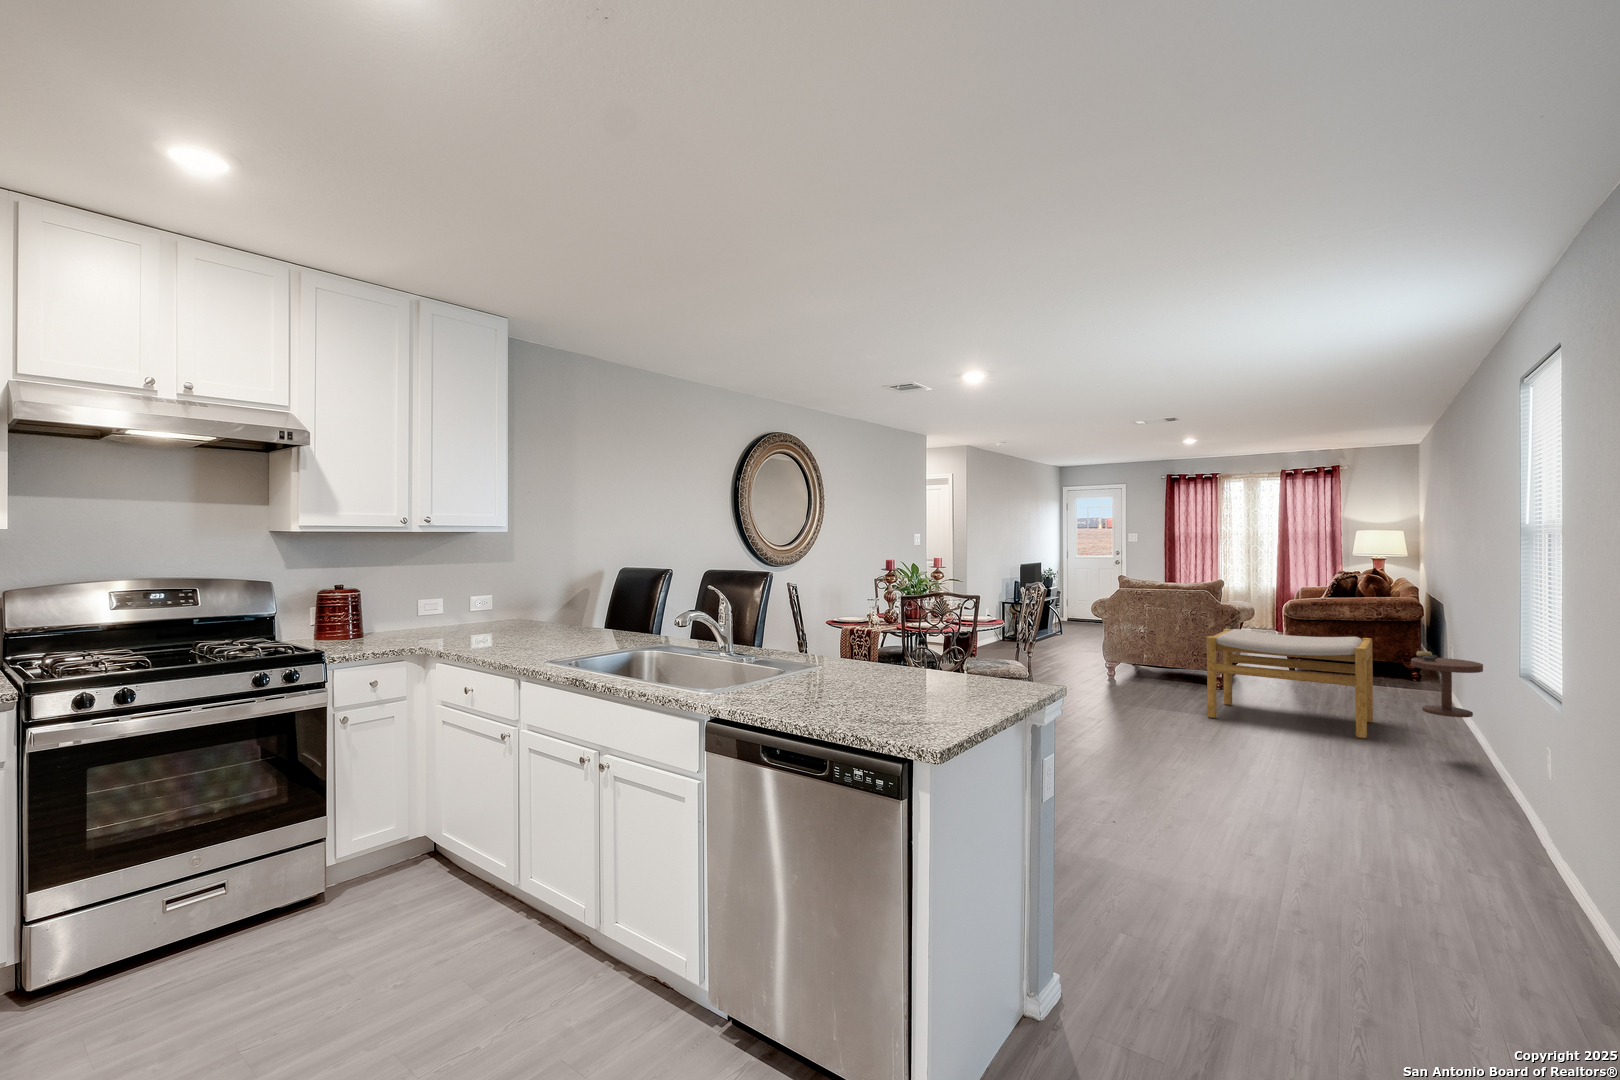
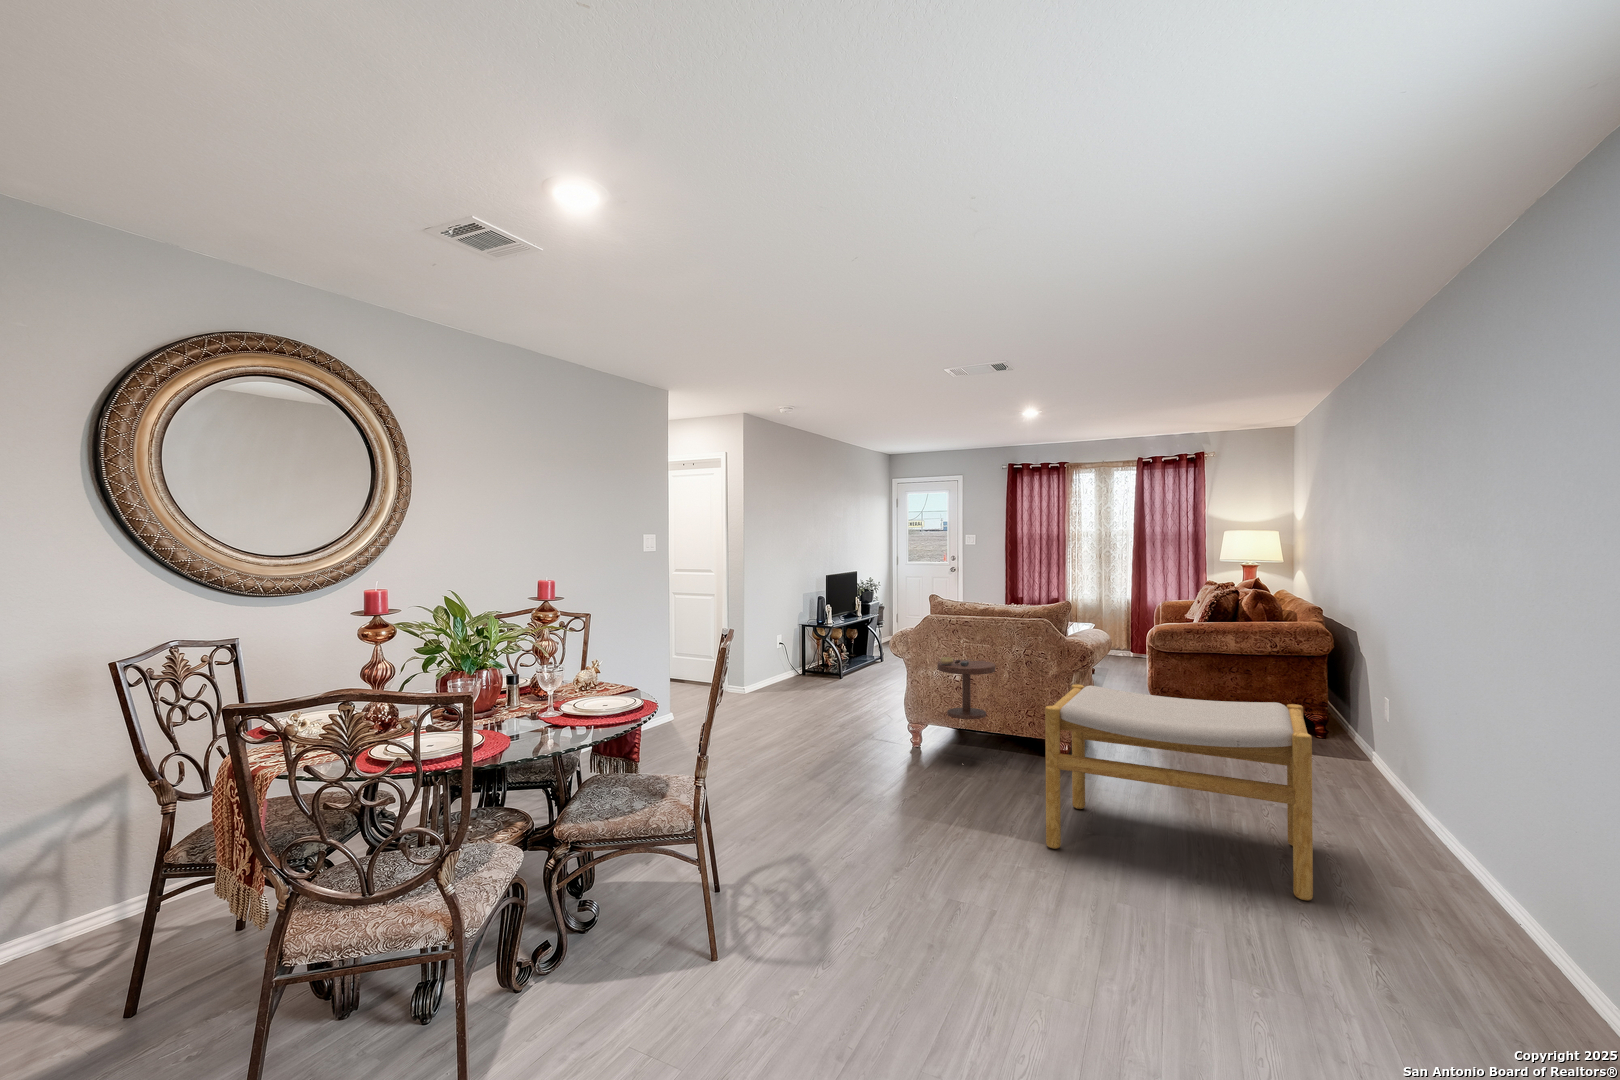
side table: present [1411,651,1483,717] -> present [937,657,995,719]

